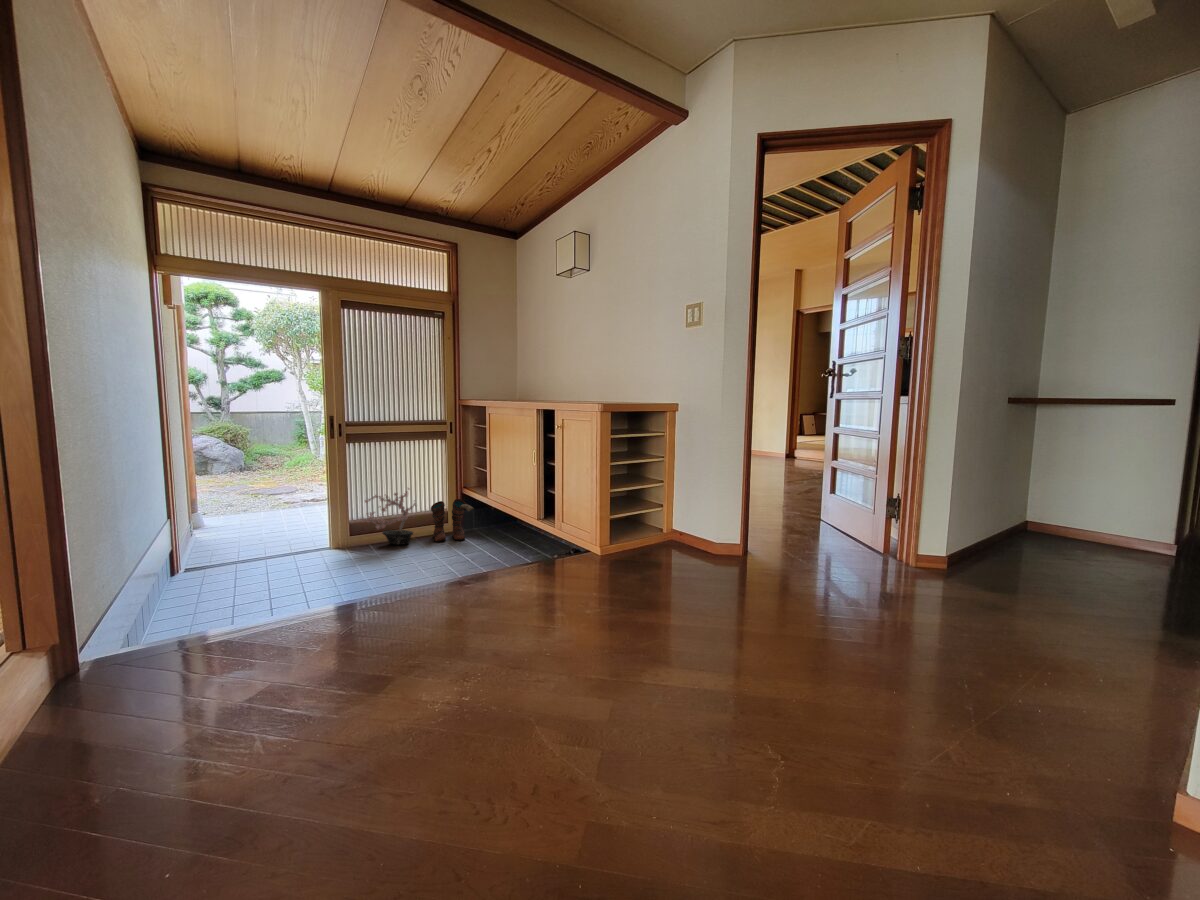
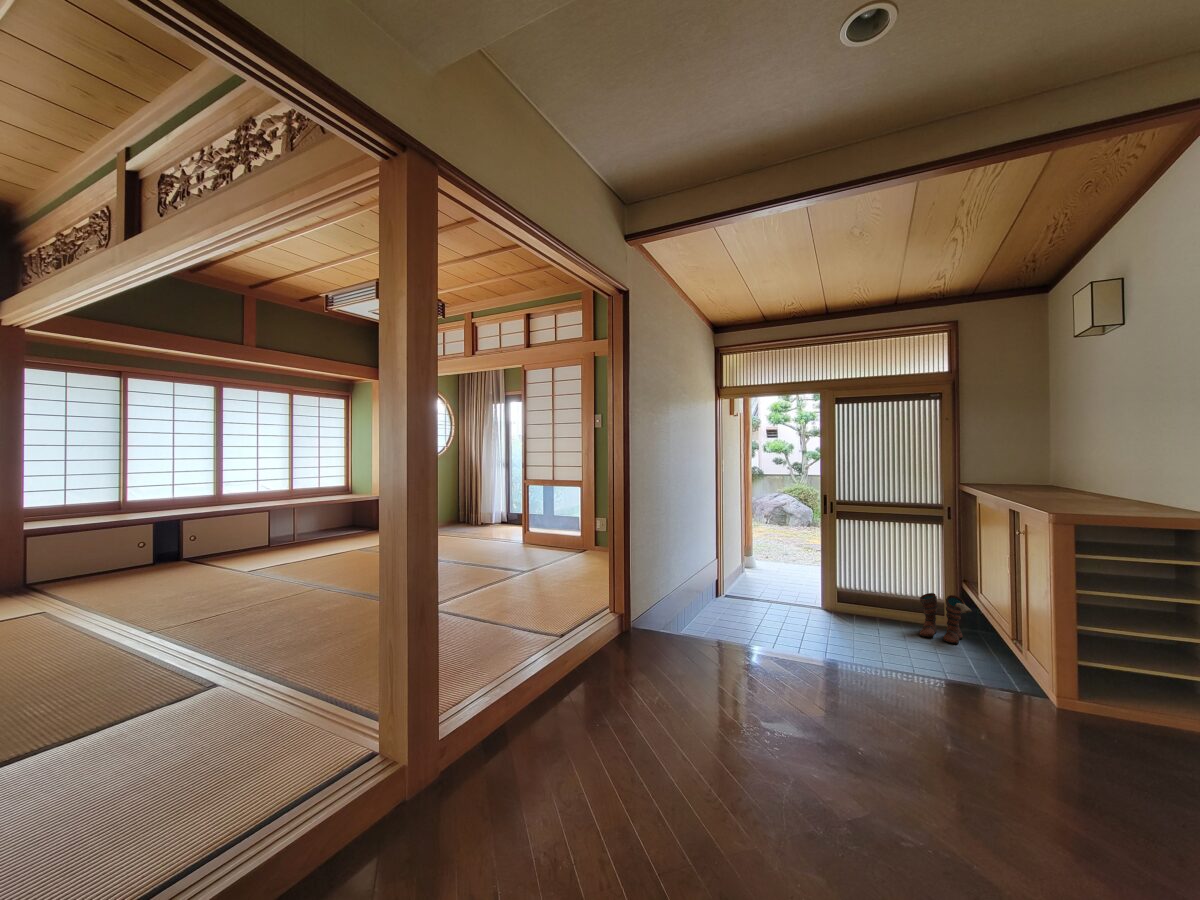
potted plant: present [361,488,416,545] -> none [840,568,901,628]

